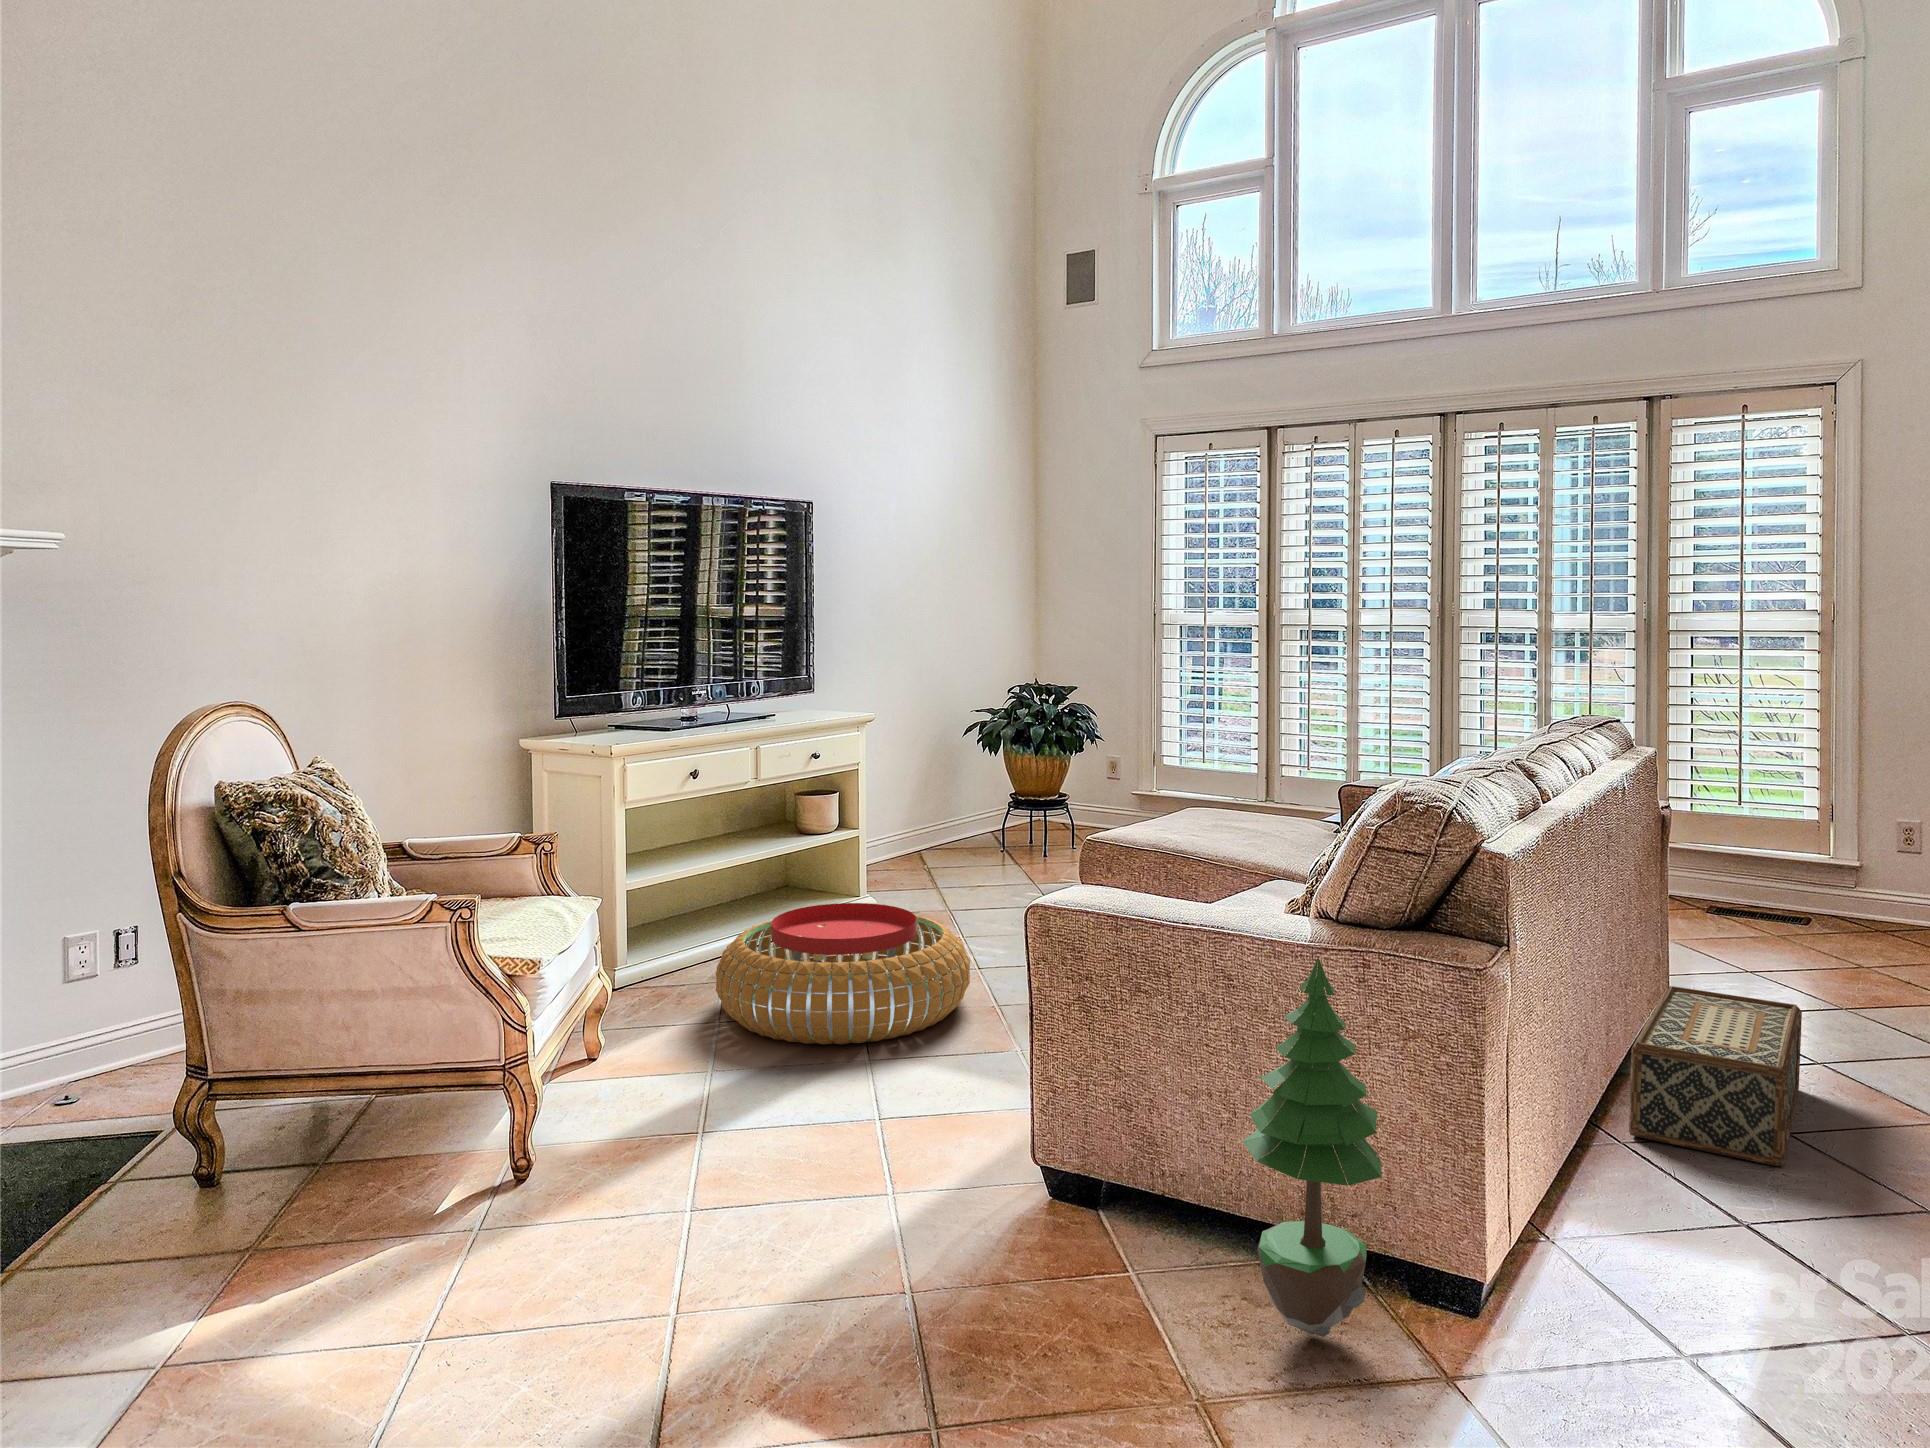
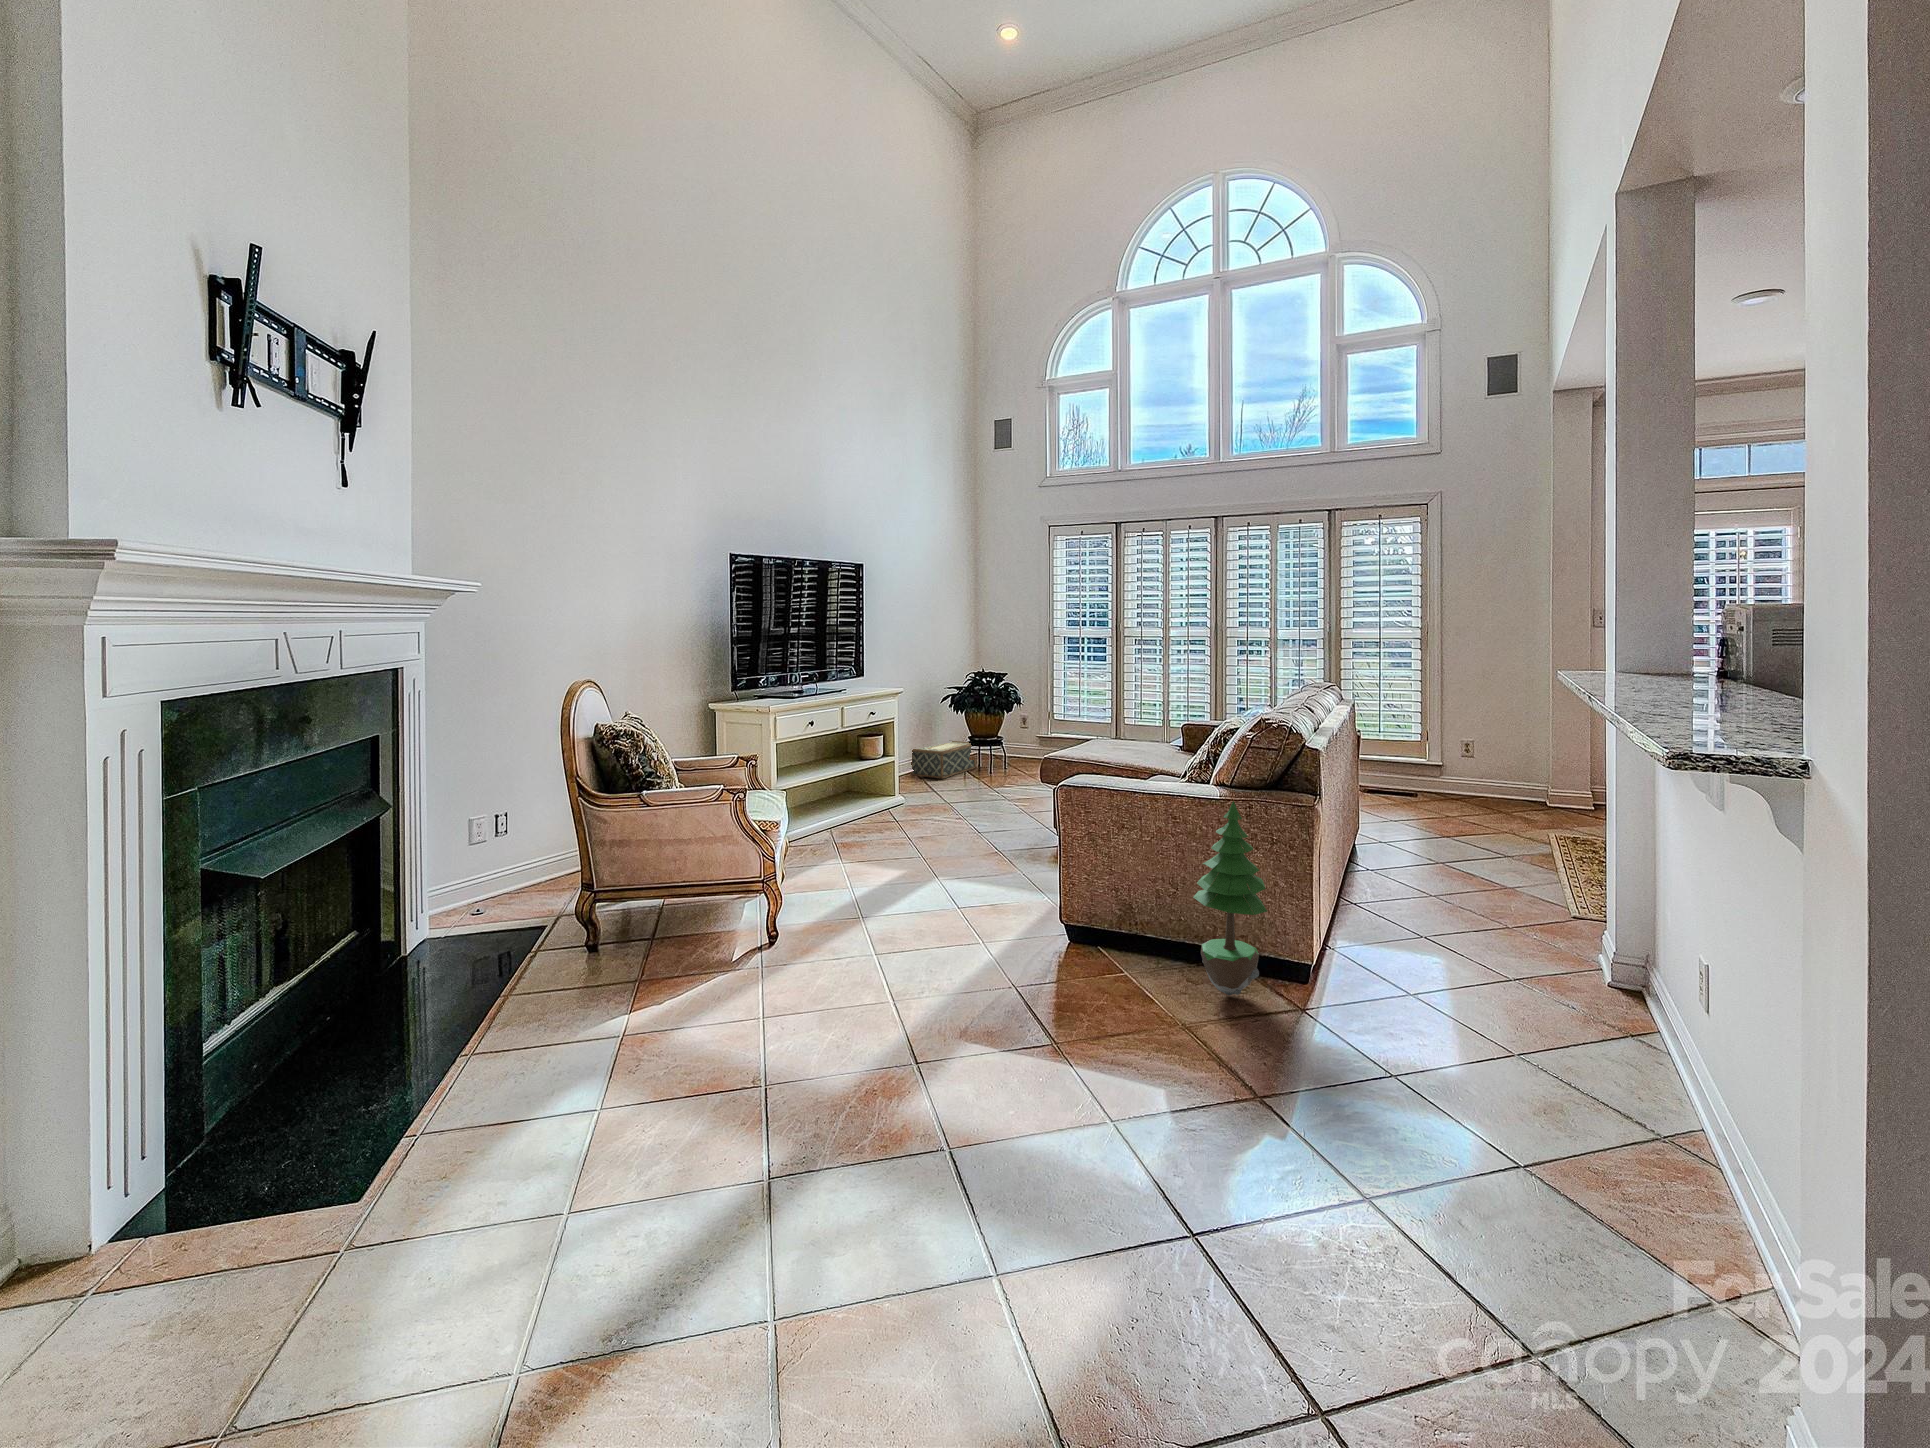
pouf: present [716,903,970,1044] -> none [841,794,984,871]
woven basket: present [1629,986,1802,1166] -> present [910,741,975,779]

